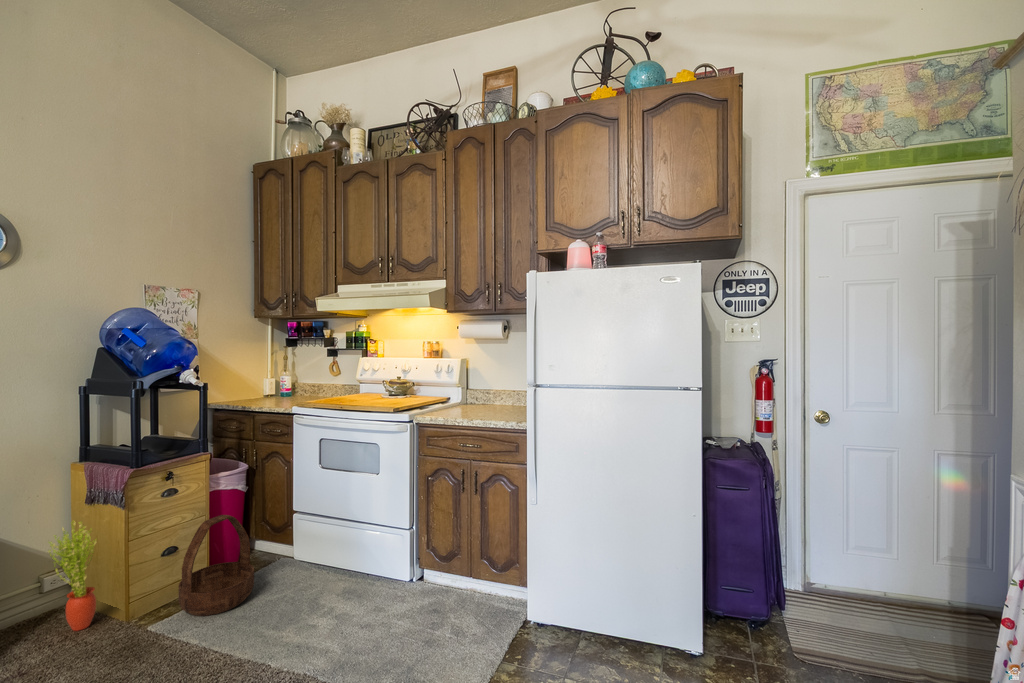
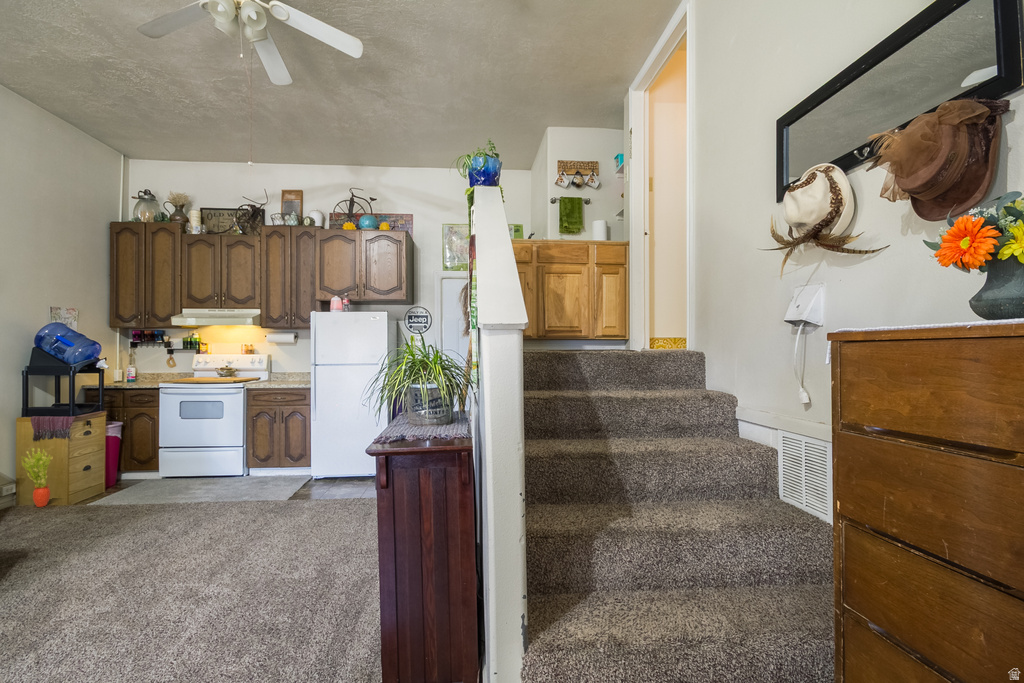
basket: present [179,515,254,616] -> none [100,444,145,496]

